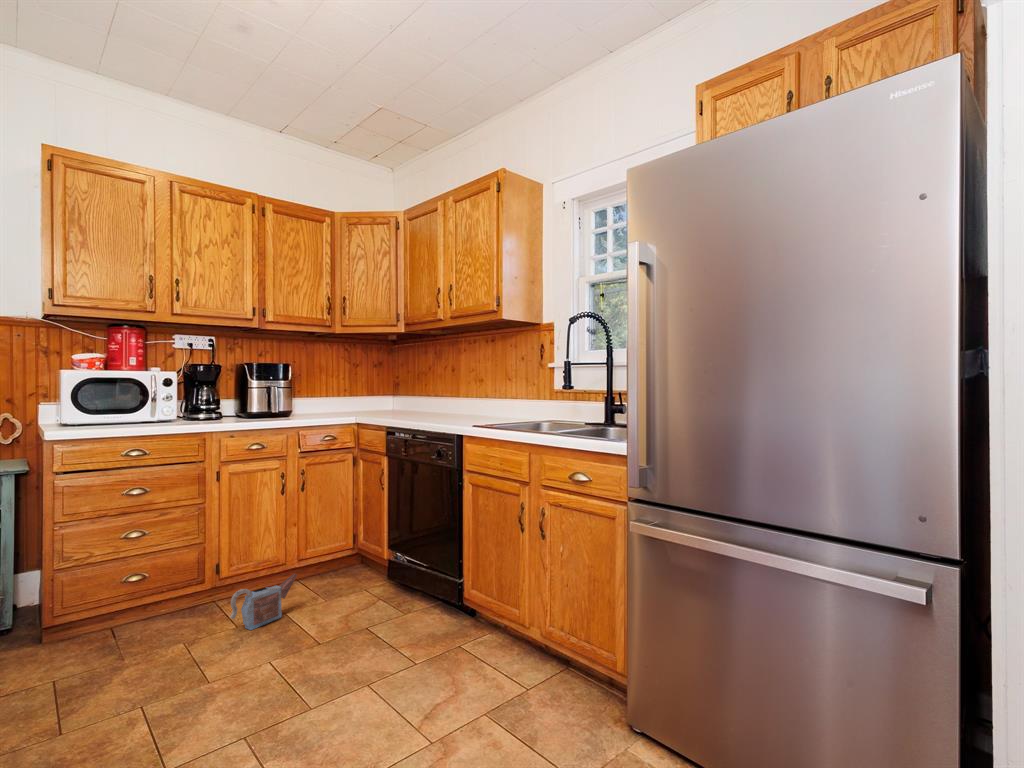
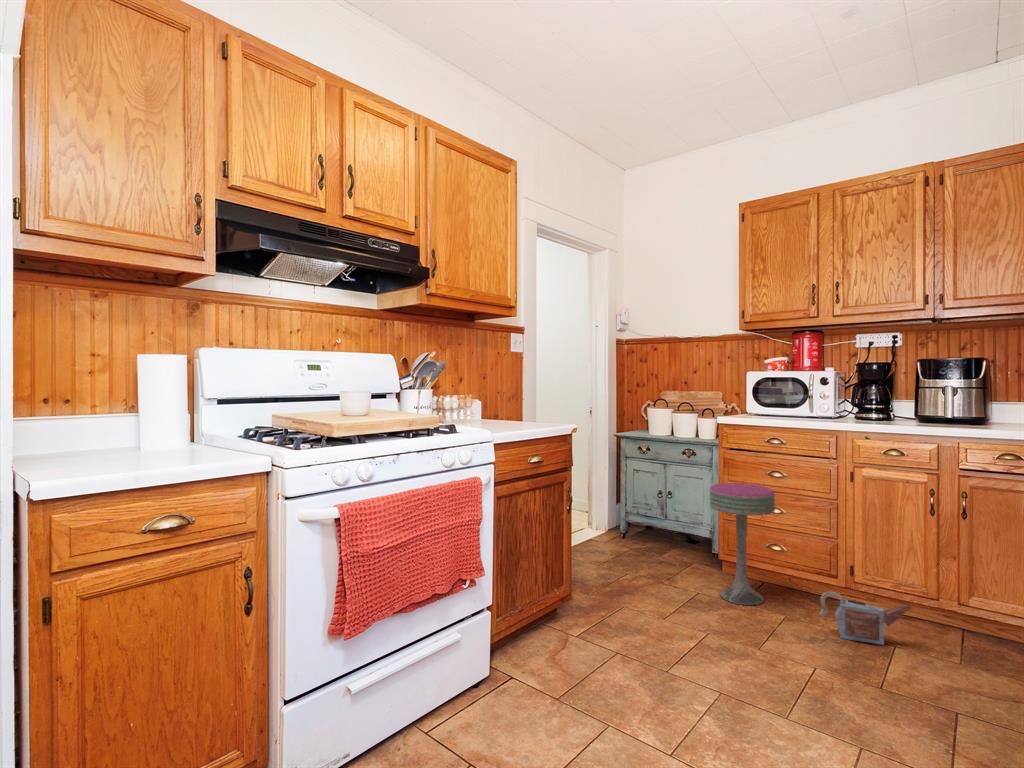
bar stool: none [64,507,158,664] -> present [710,483,775,605]

